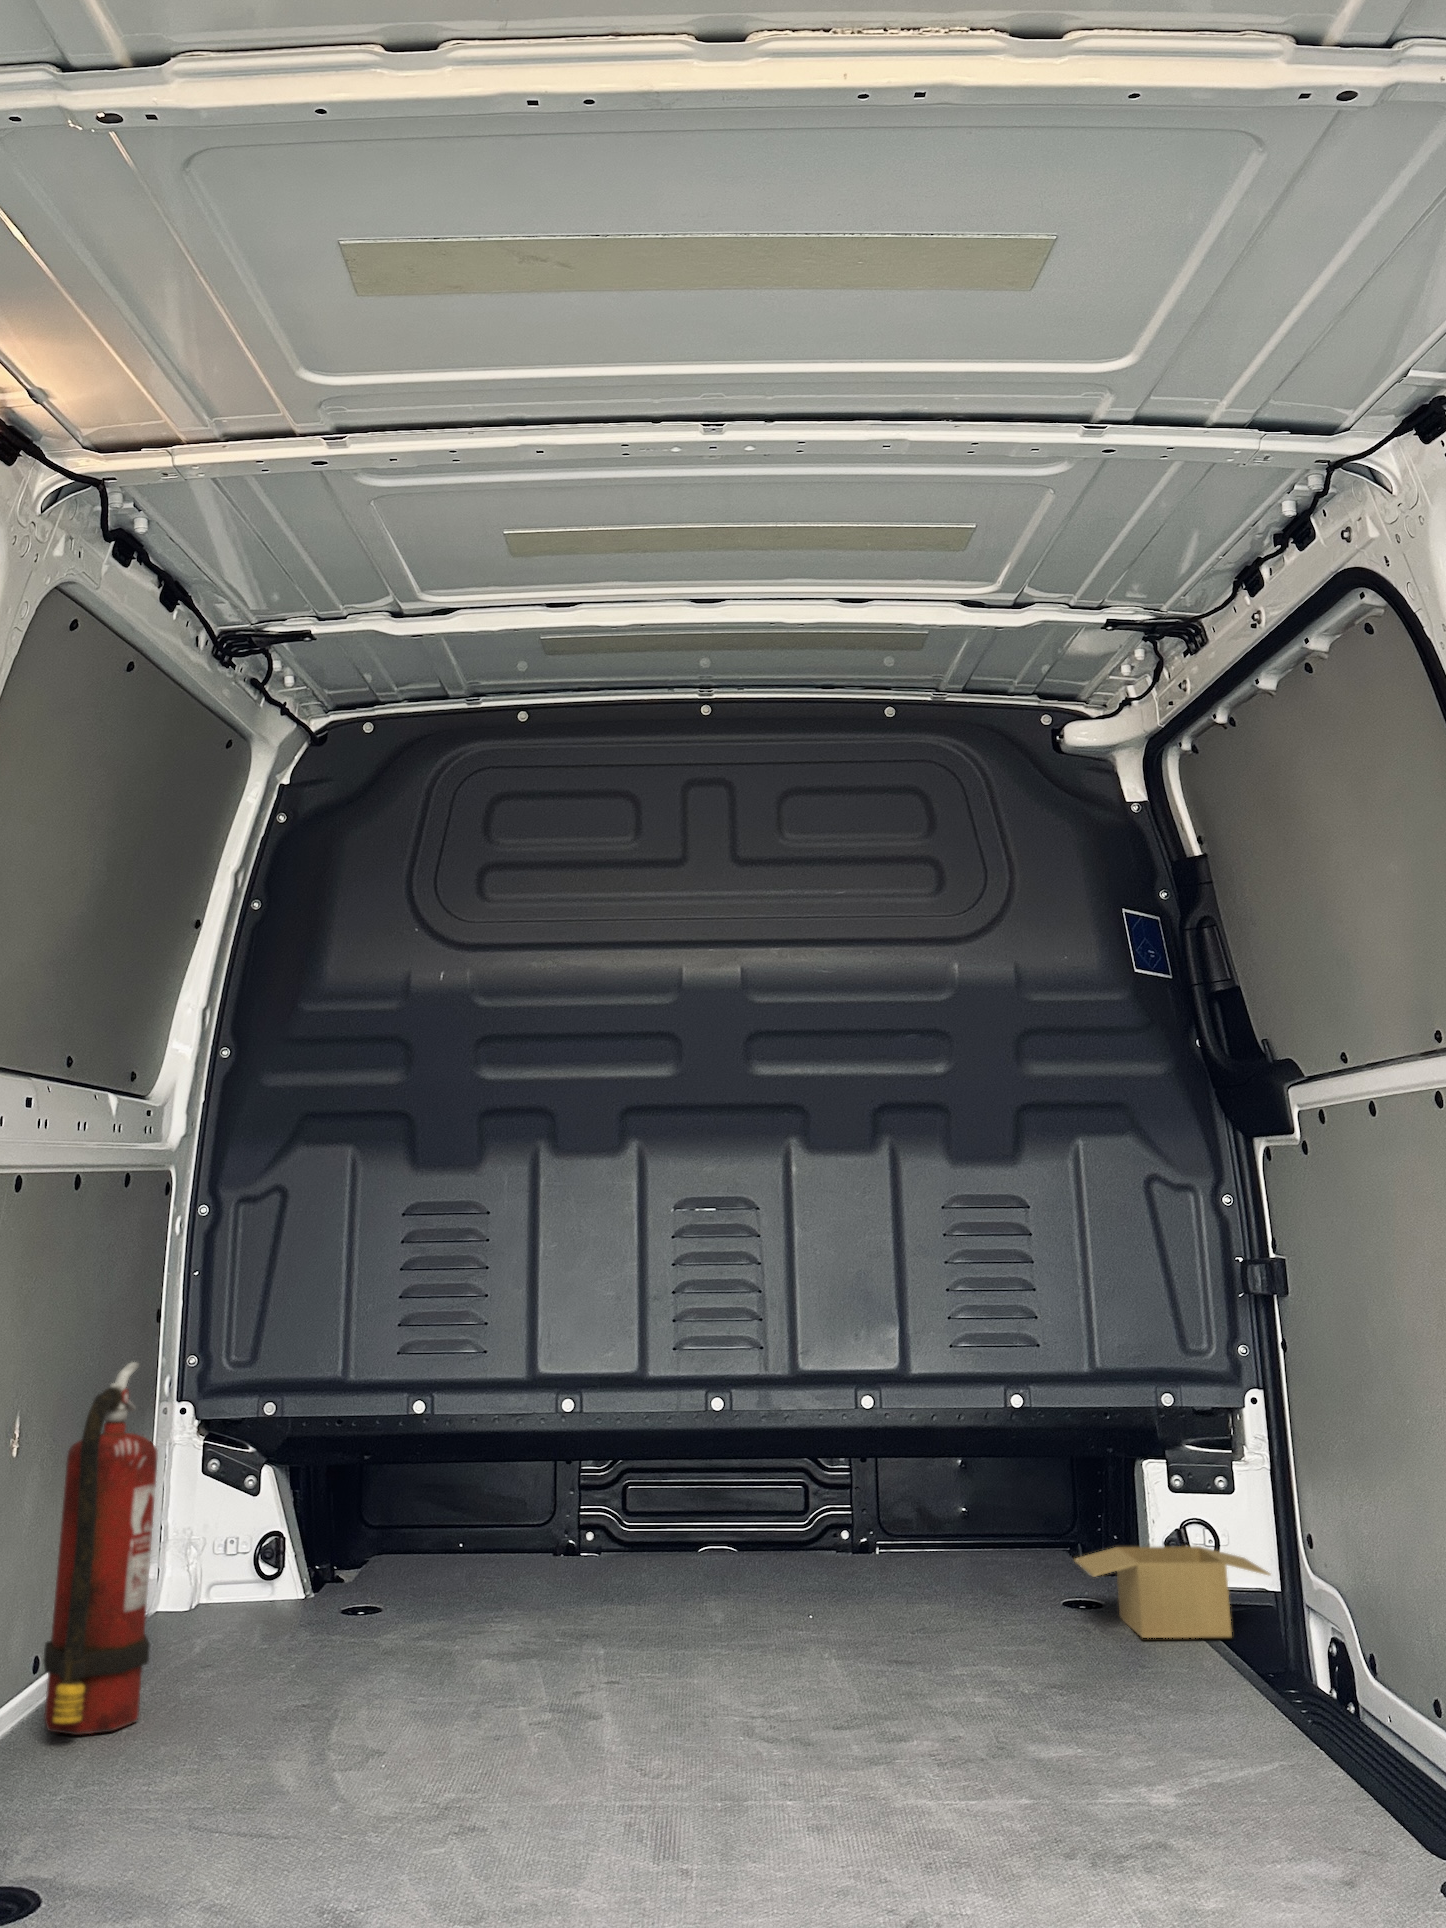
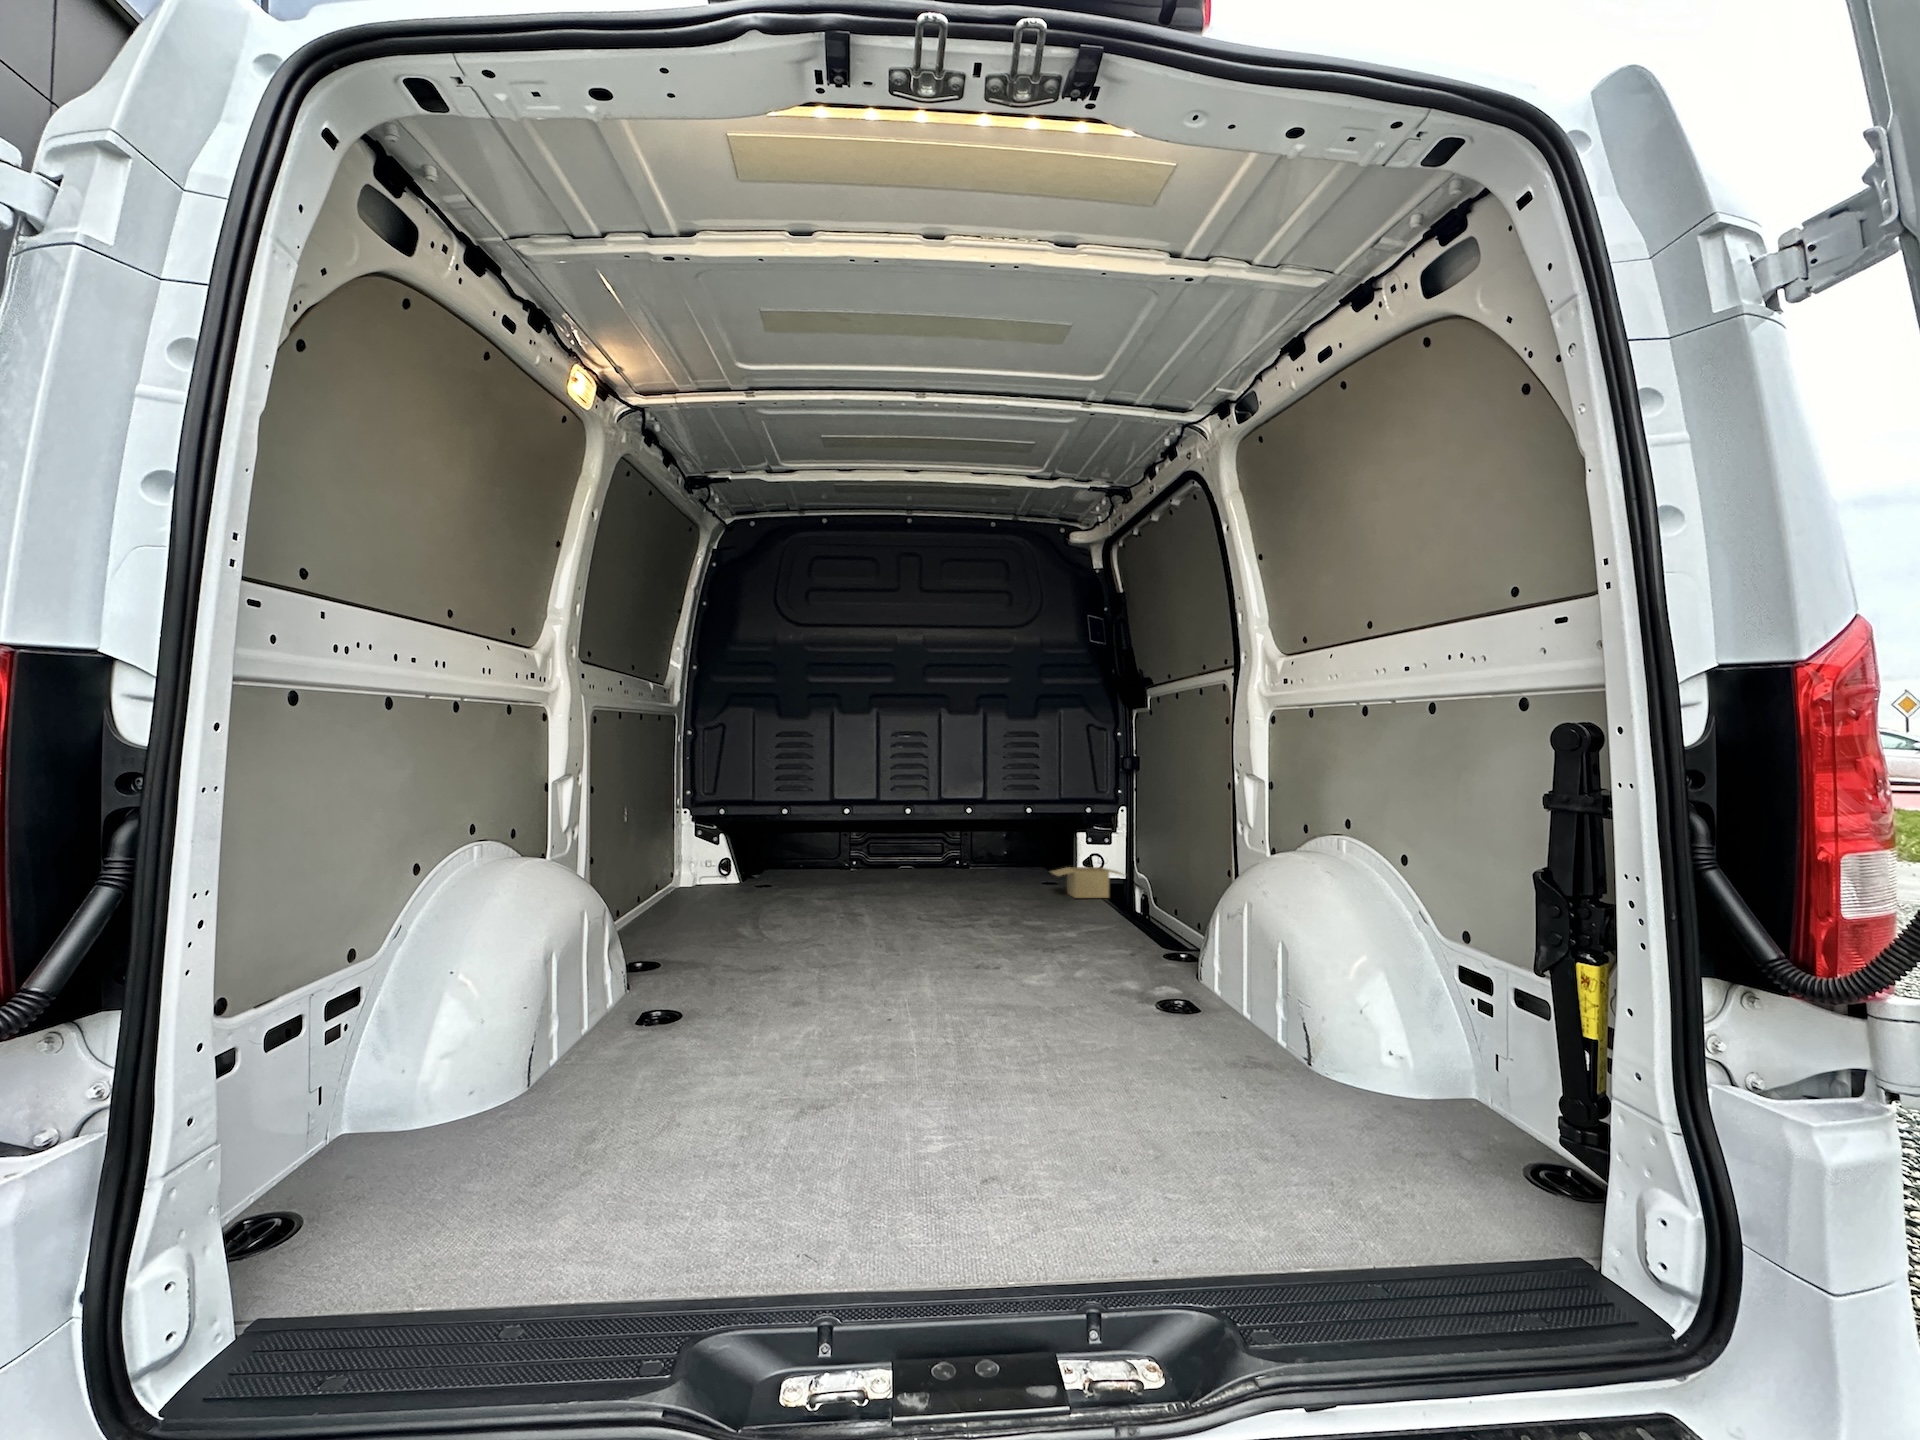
fire extinguisher: present [43,1362,157,1735] -> none [639,790,682,926]

